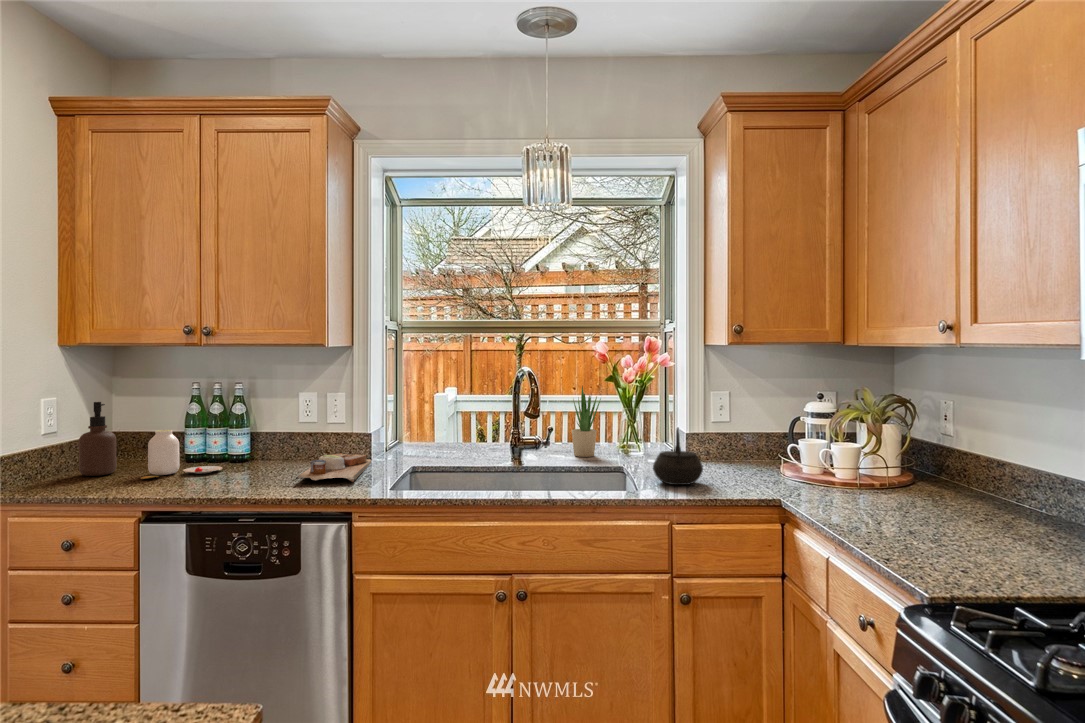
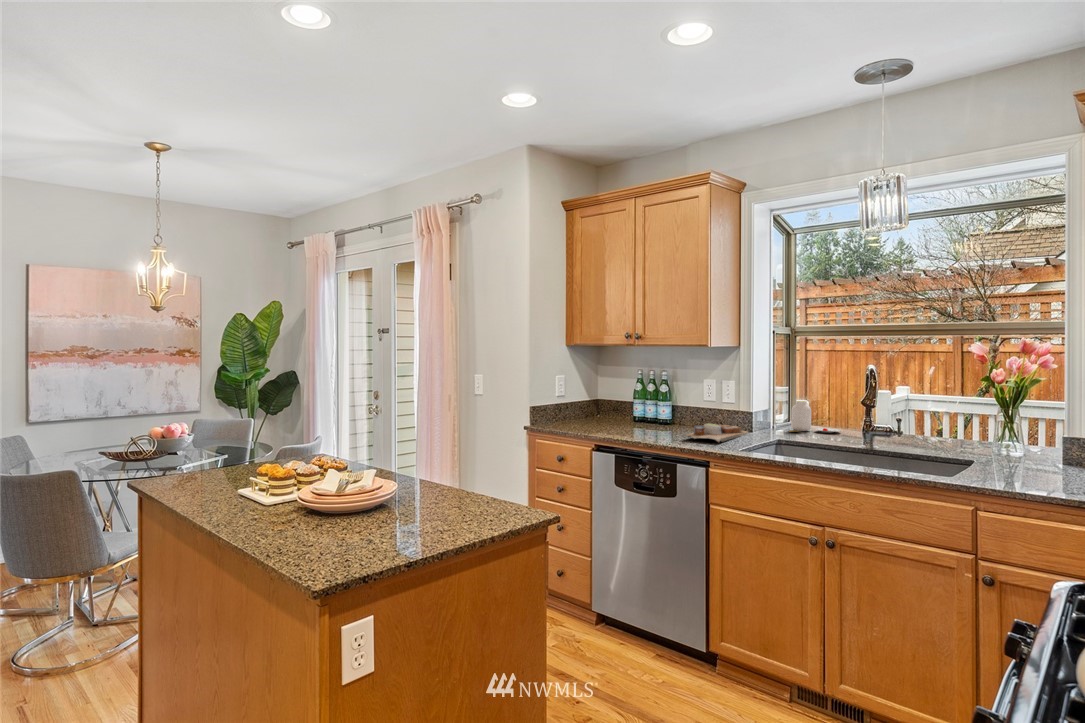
potted plant: present [572,386,601,457] -> none [930,382,964,449]
soap dispenser: present [79,402,117,476] -> none [575,380,593,424]
kettle: present [653,428,703,485] -> none [977,424,1036,479]
jar: present [141,430,222,479] -> present [789,401,841,433]

